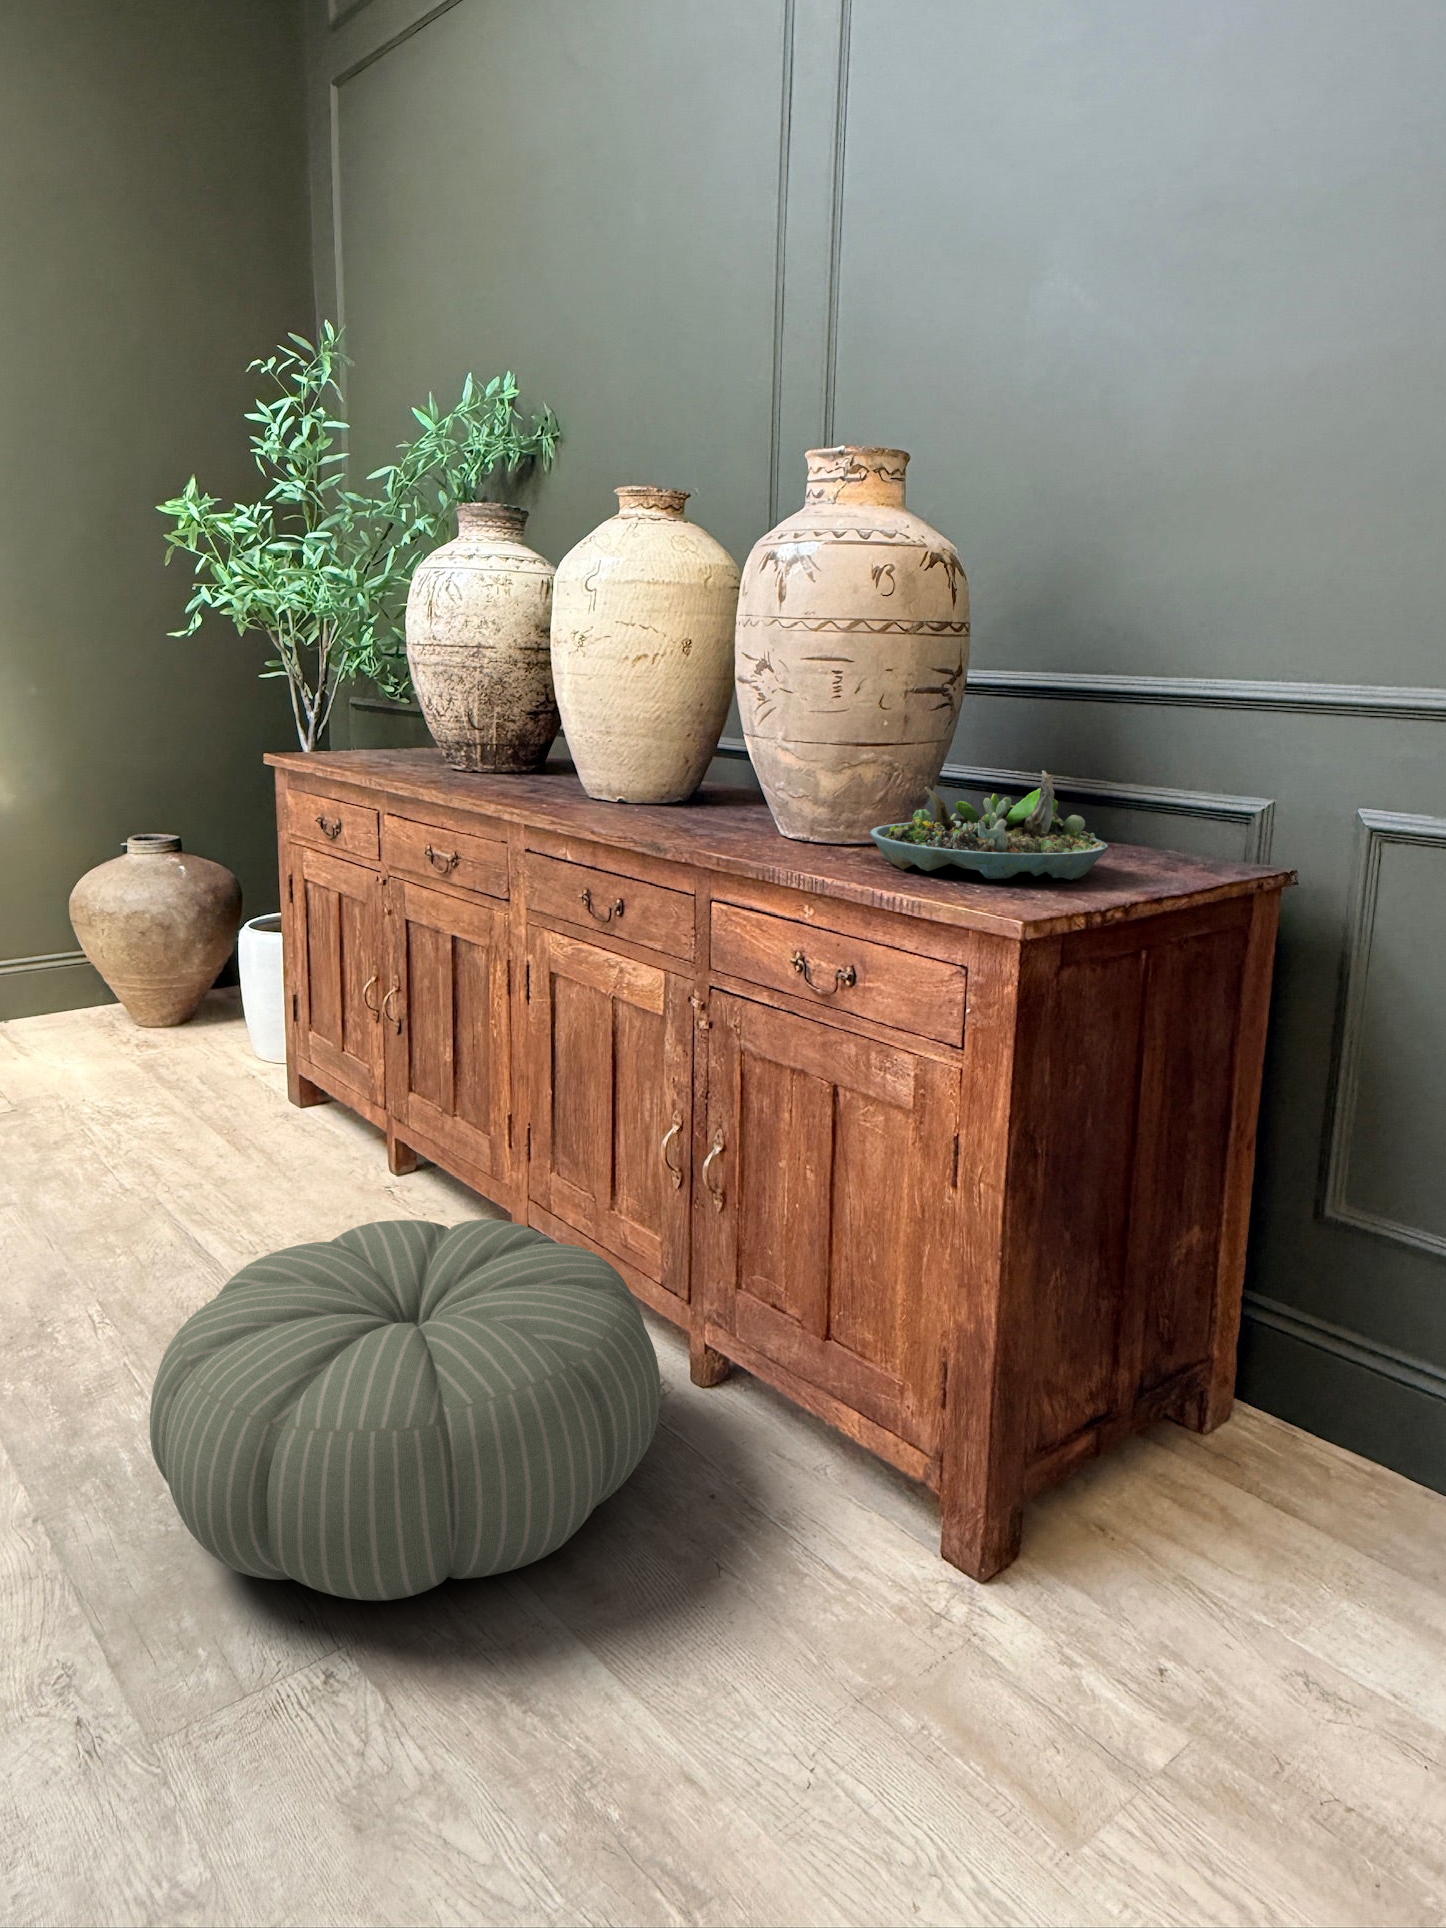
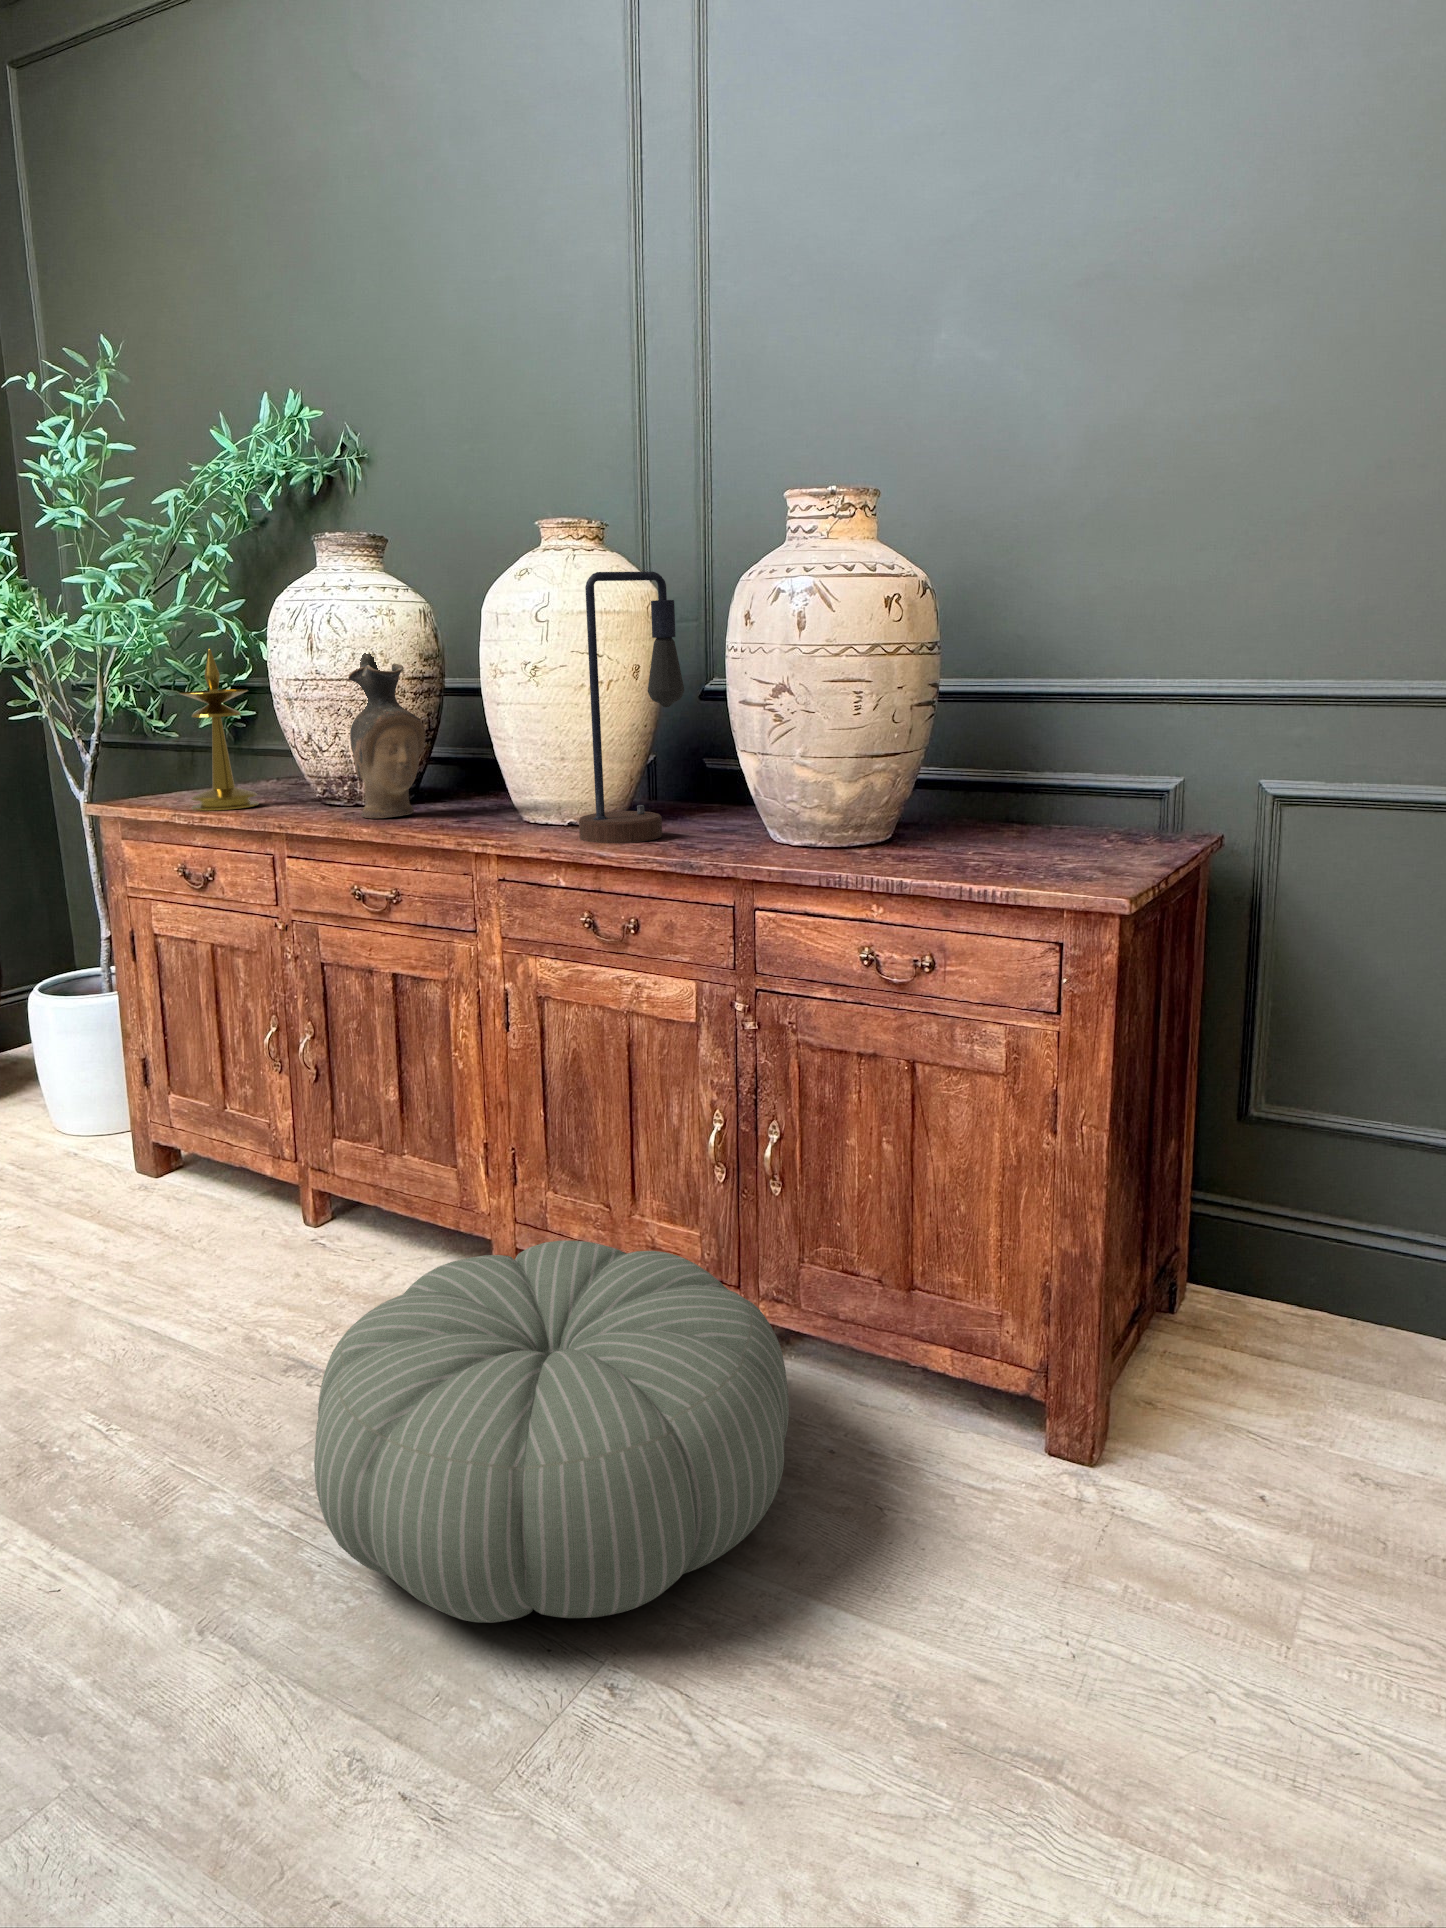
table lamp: none [598,538,723,822] -> present [579,572,684,843]
candlestick: none [338,612,405,767] -> present [179,649,259,810]
ceramic pitcher: none [454,613,525,784] -> present [348,653,425,818]
succulent planter: present [870,770,1109,880] -> none [907,766,1119,865]

